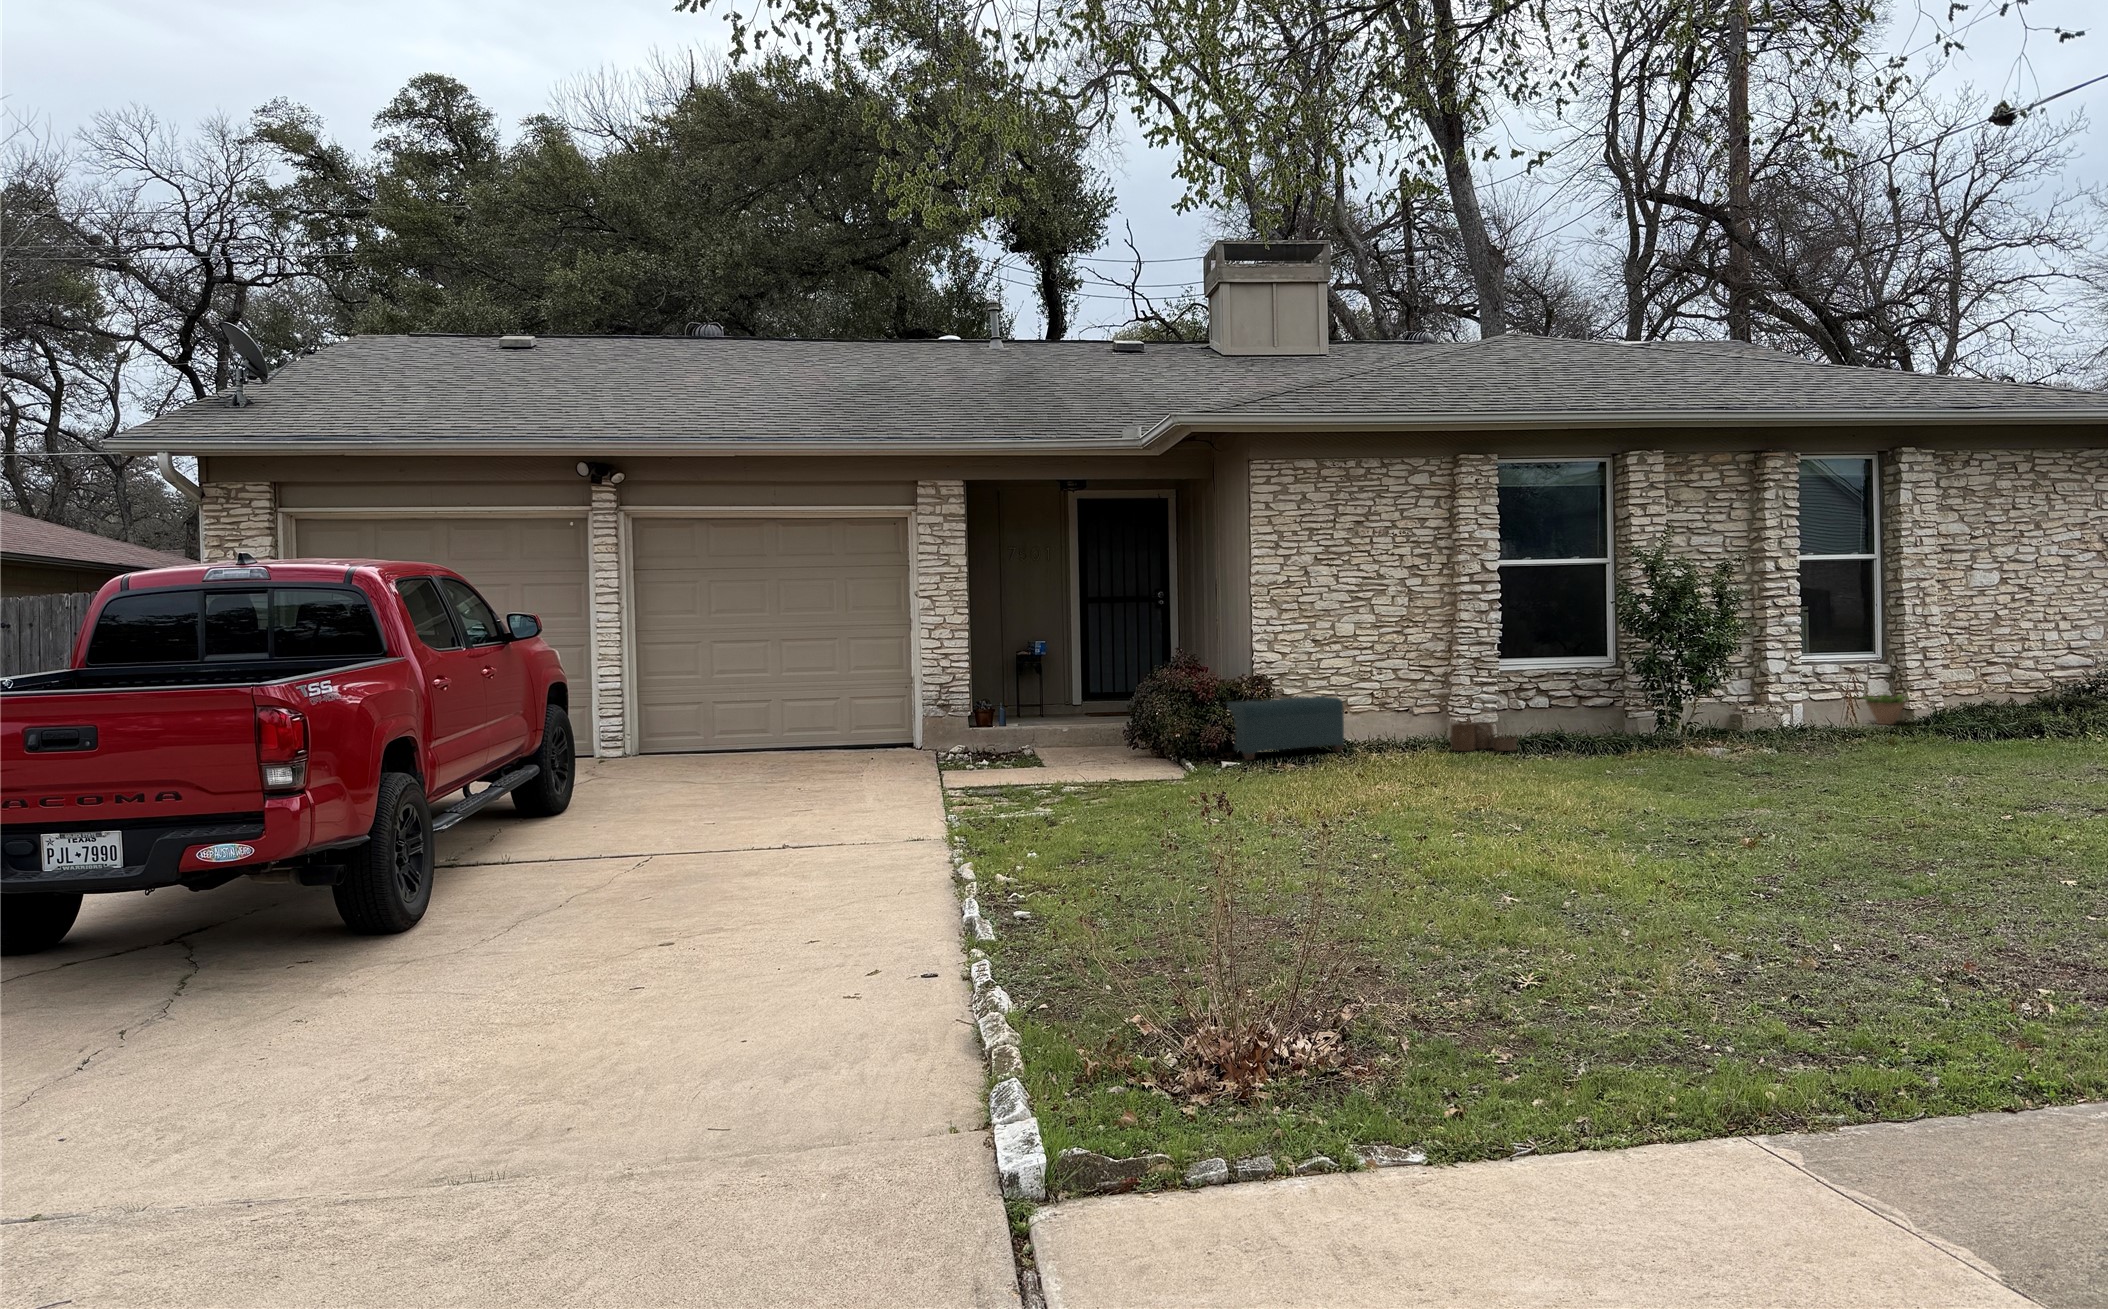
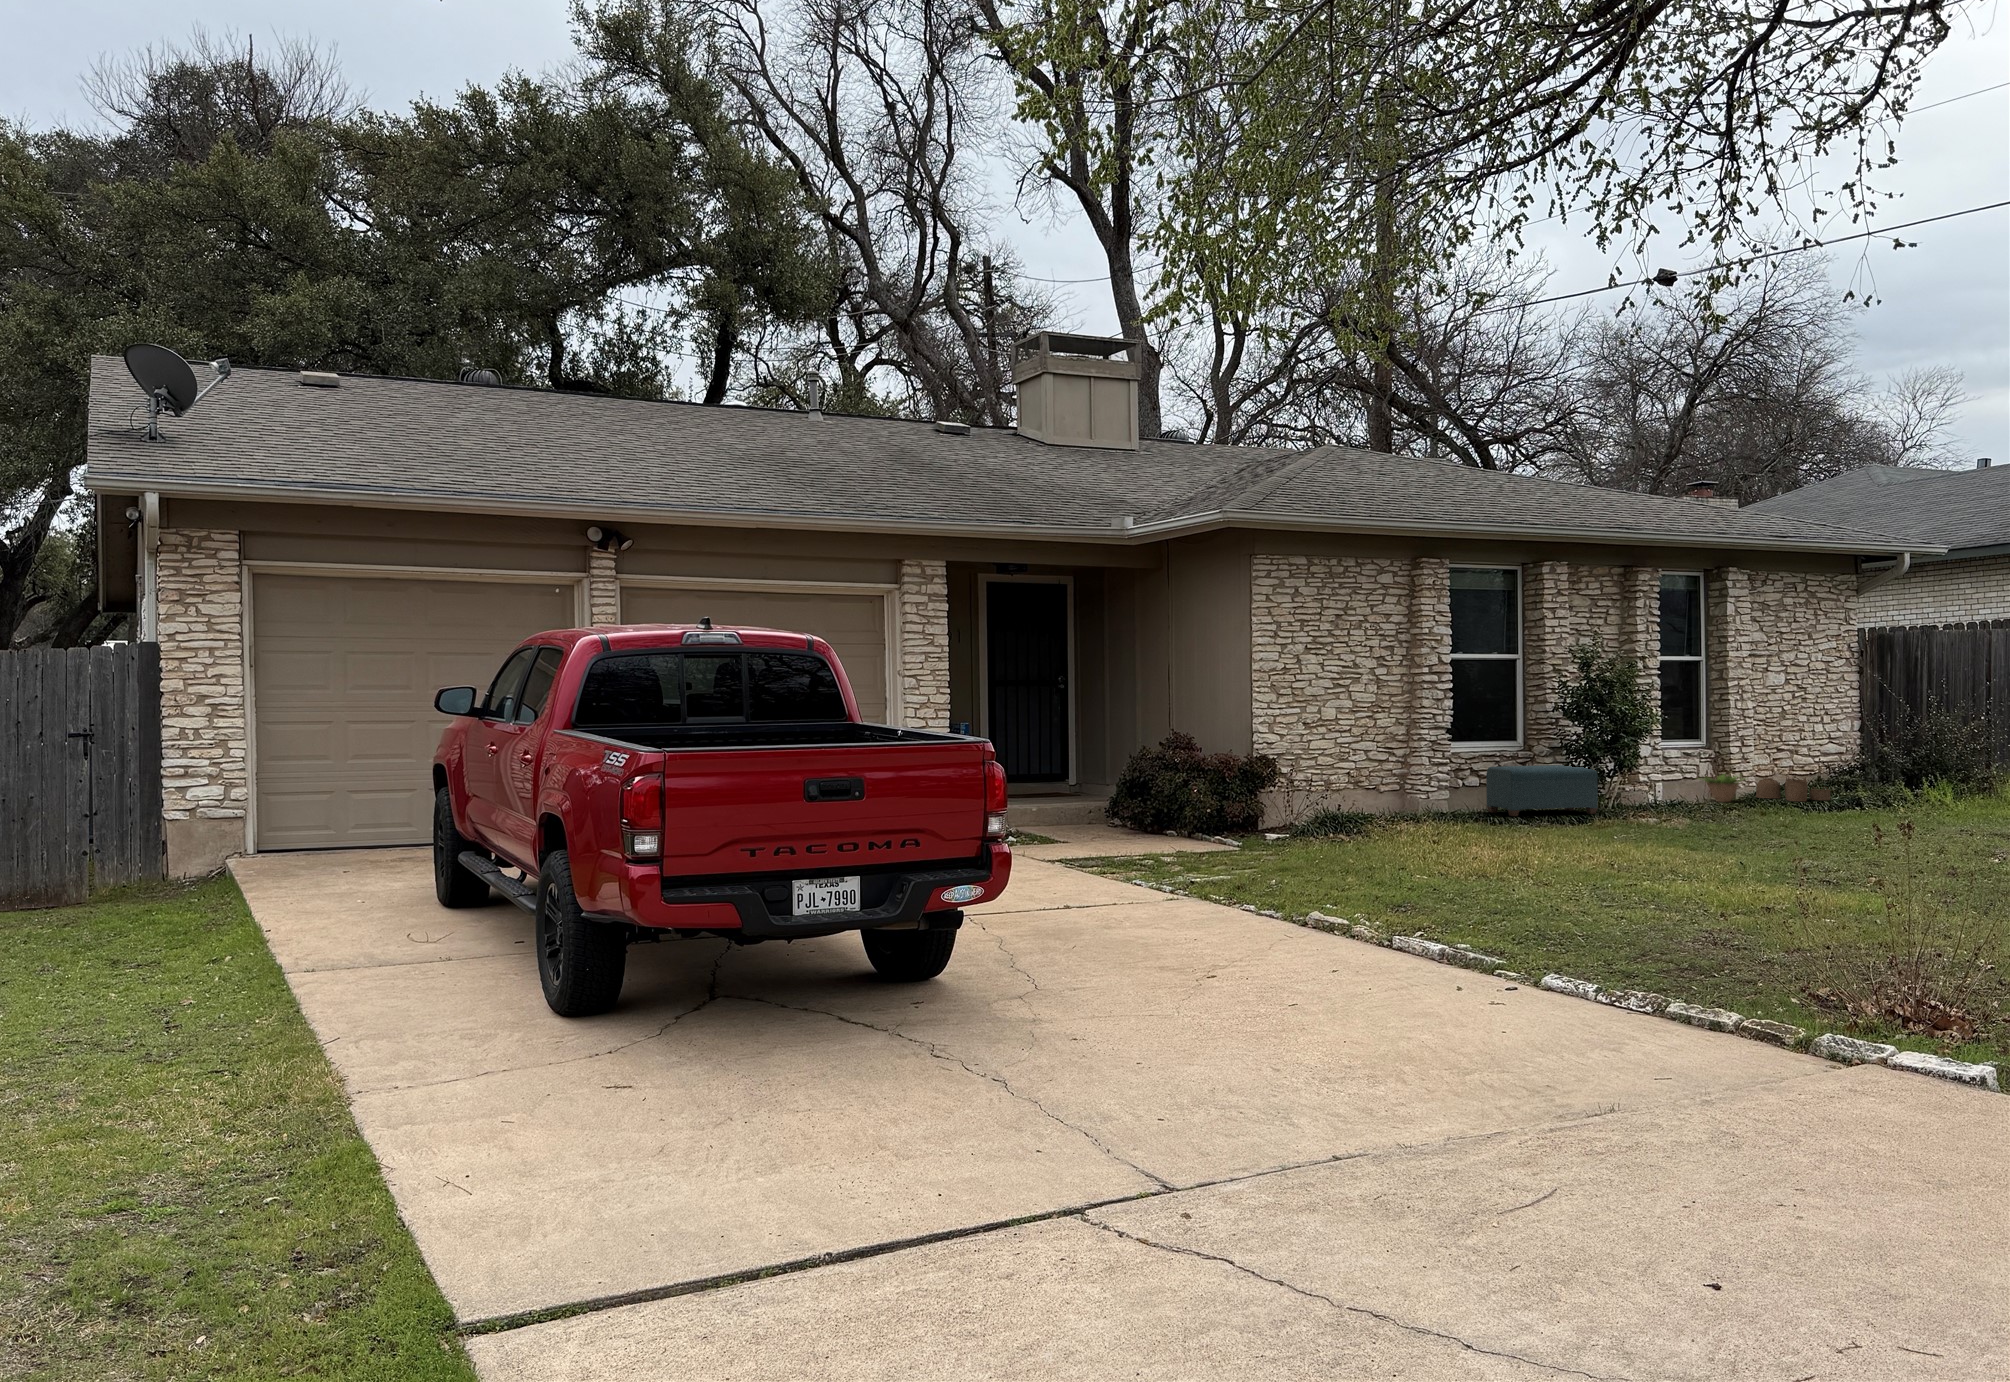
bench: present [1227,696,1344,760] -> present [1486,765,1598,816]
woven basket: present [1450,721,1517,751] -> present [1756,776,1830,801]

